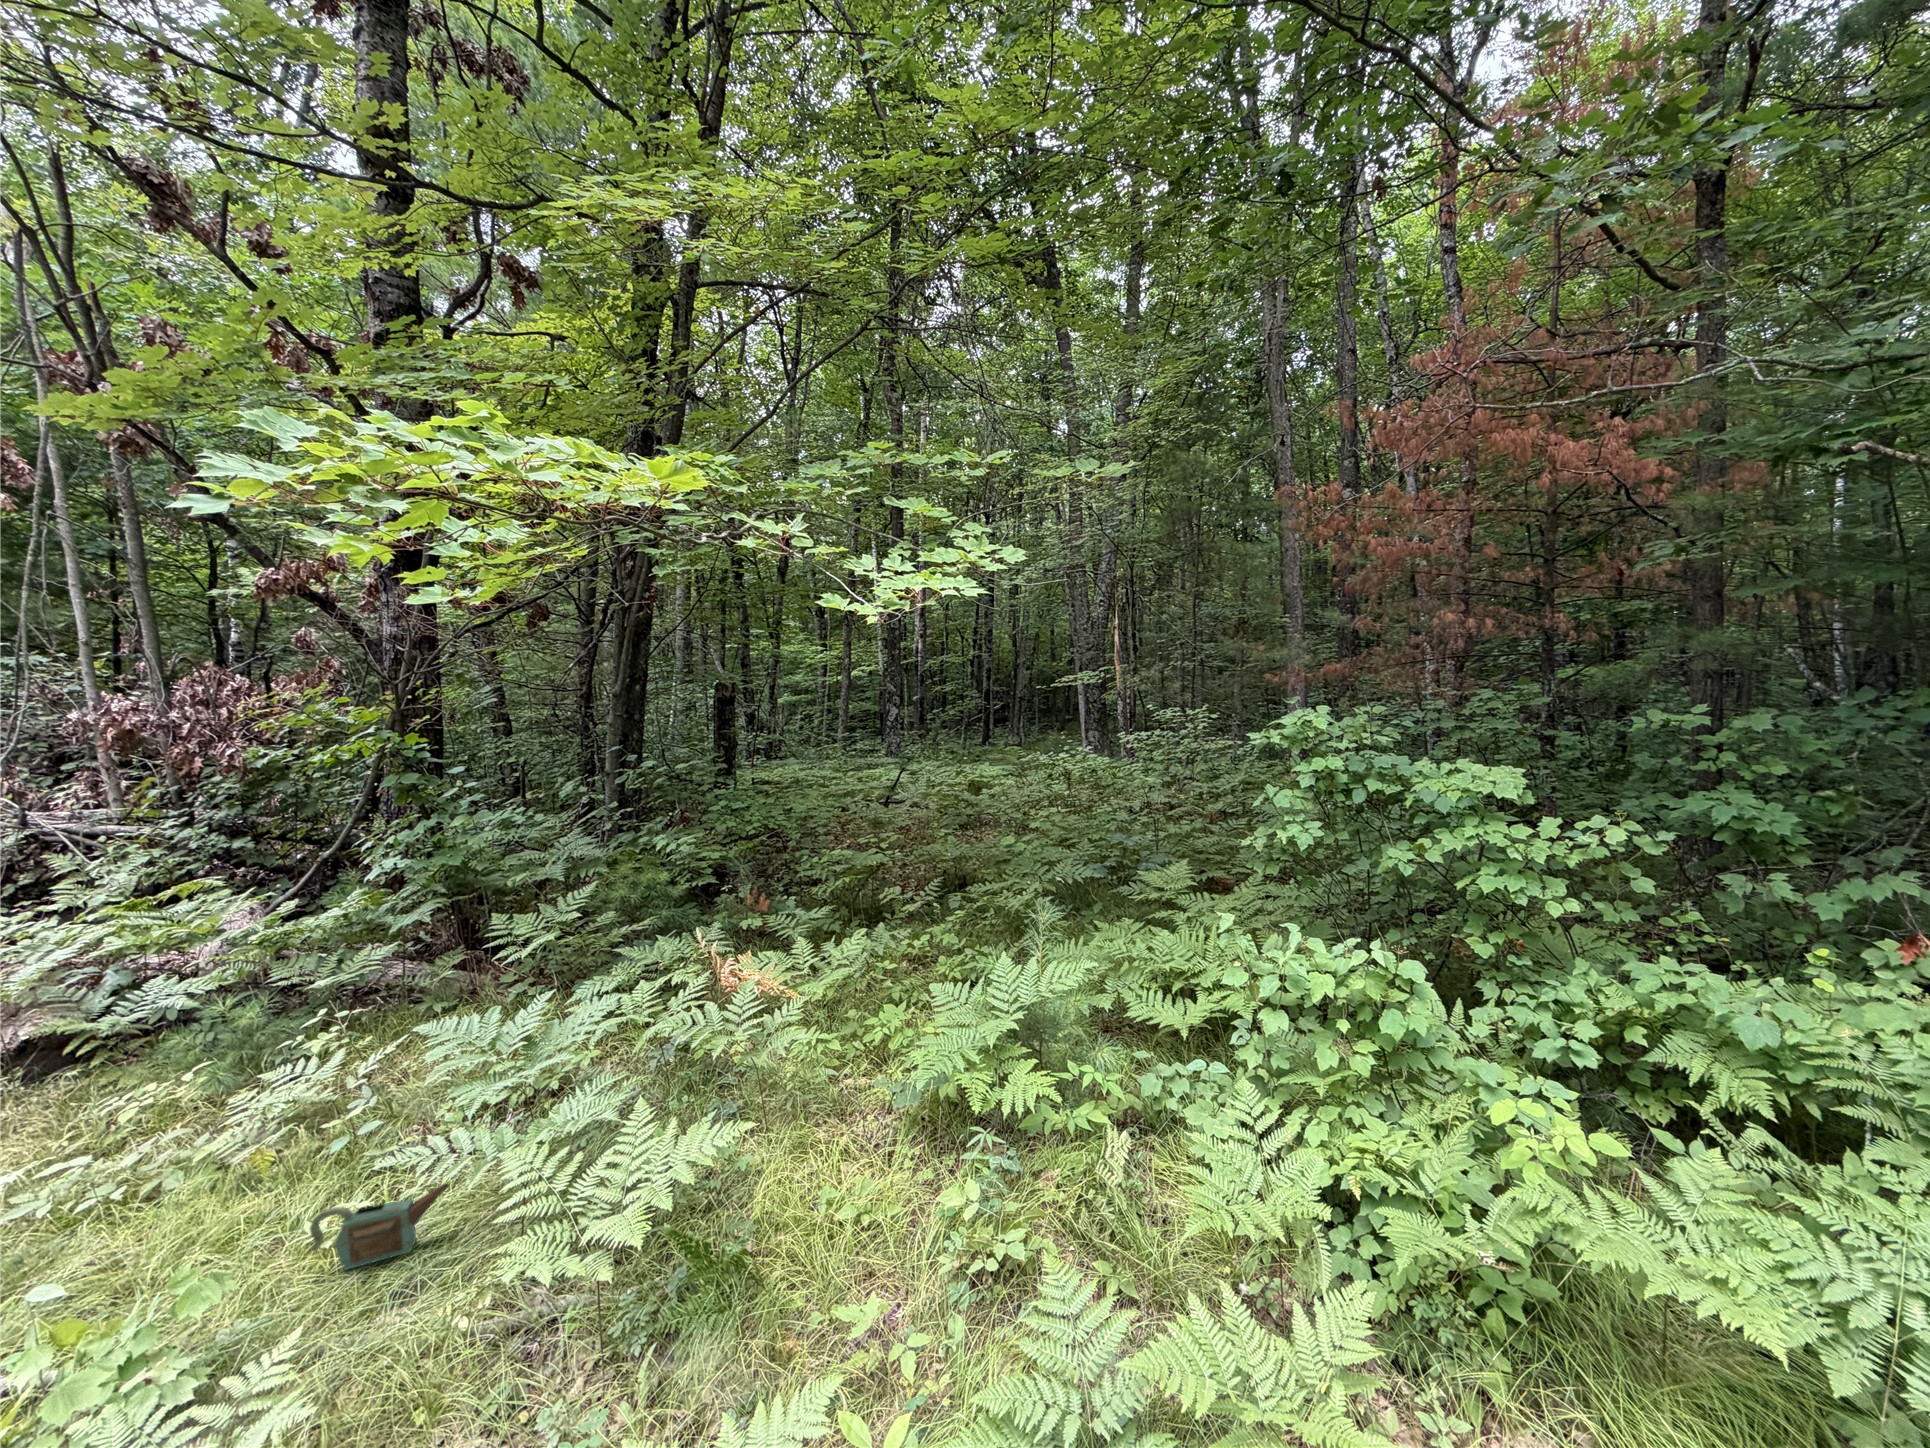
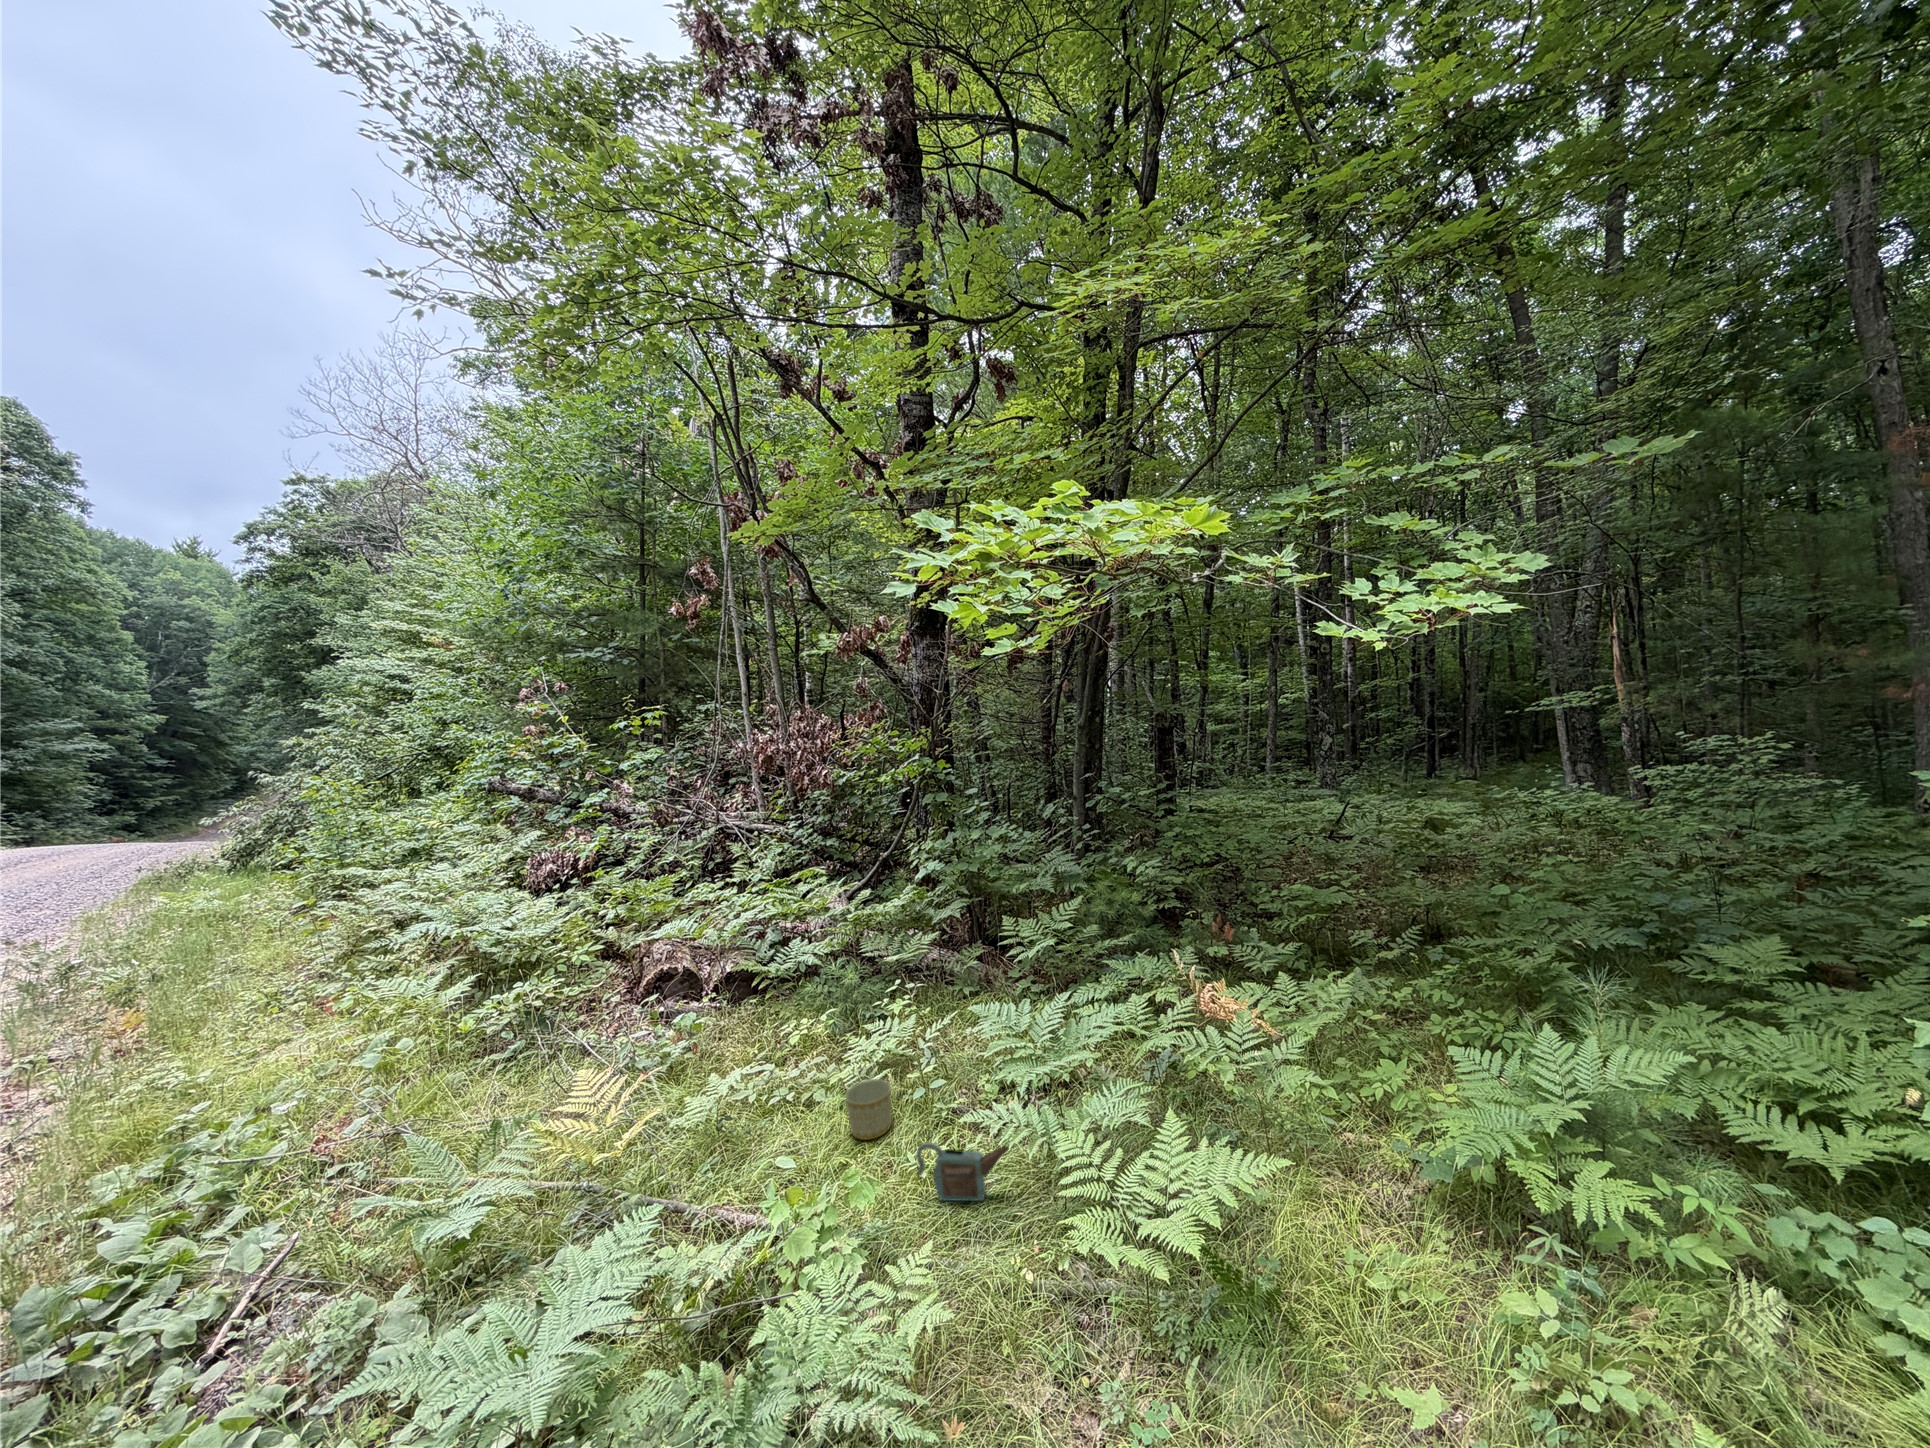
planter: none [206,1144,290,1228] -> present [845,1079,892,1140]

